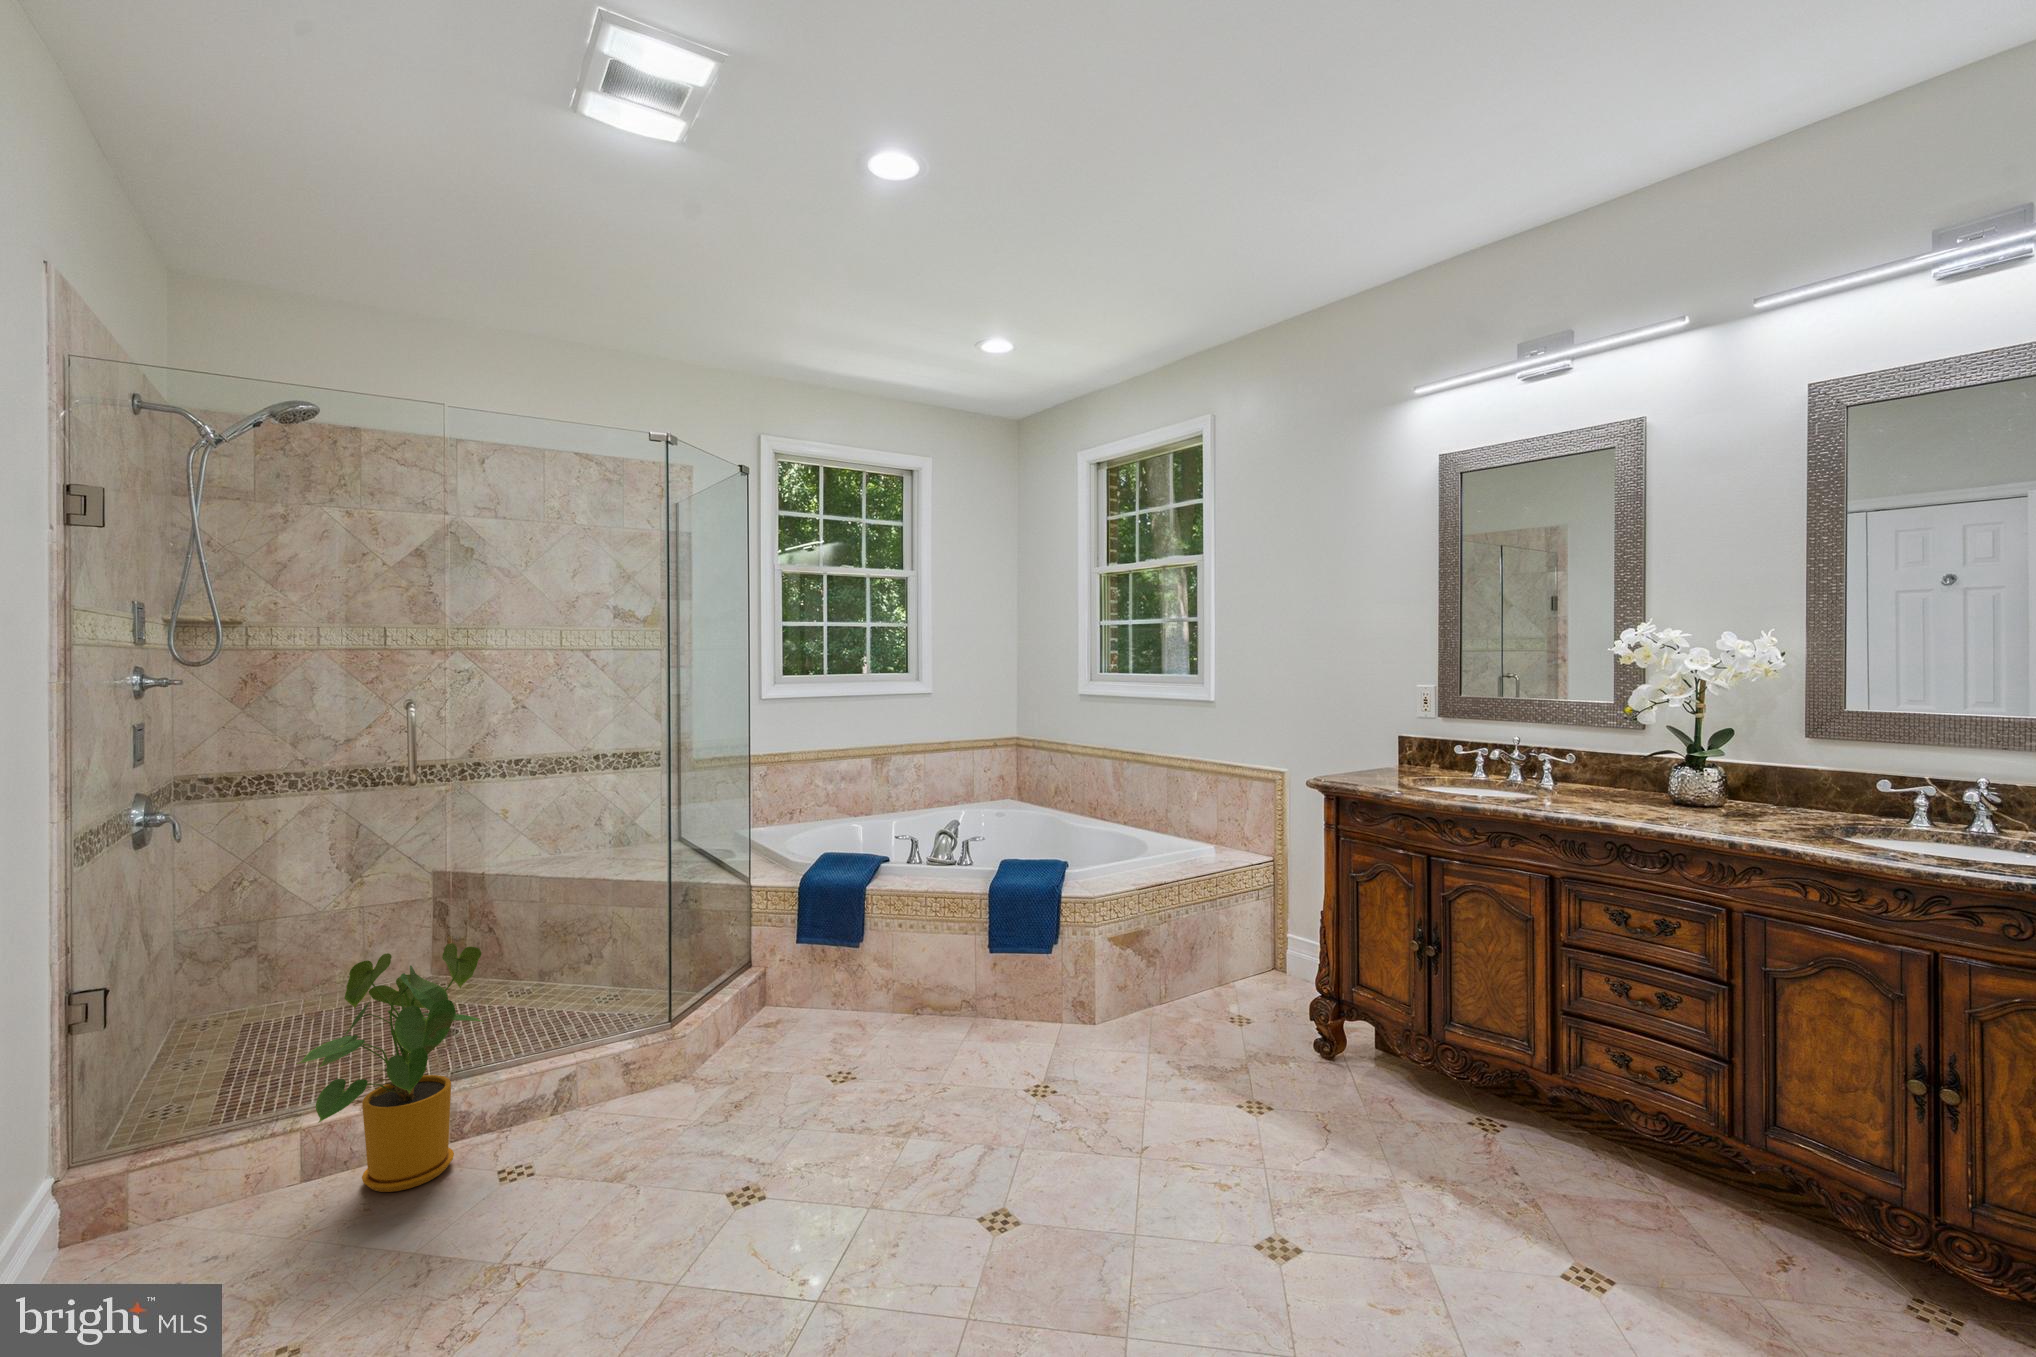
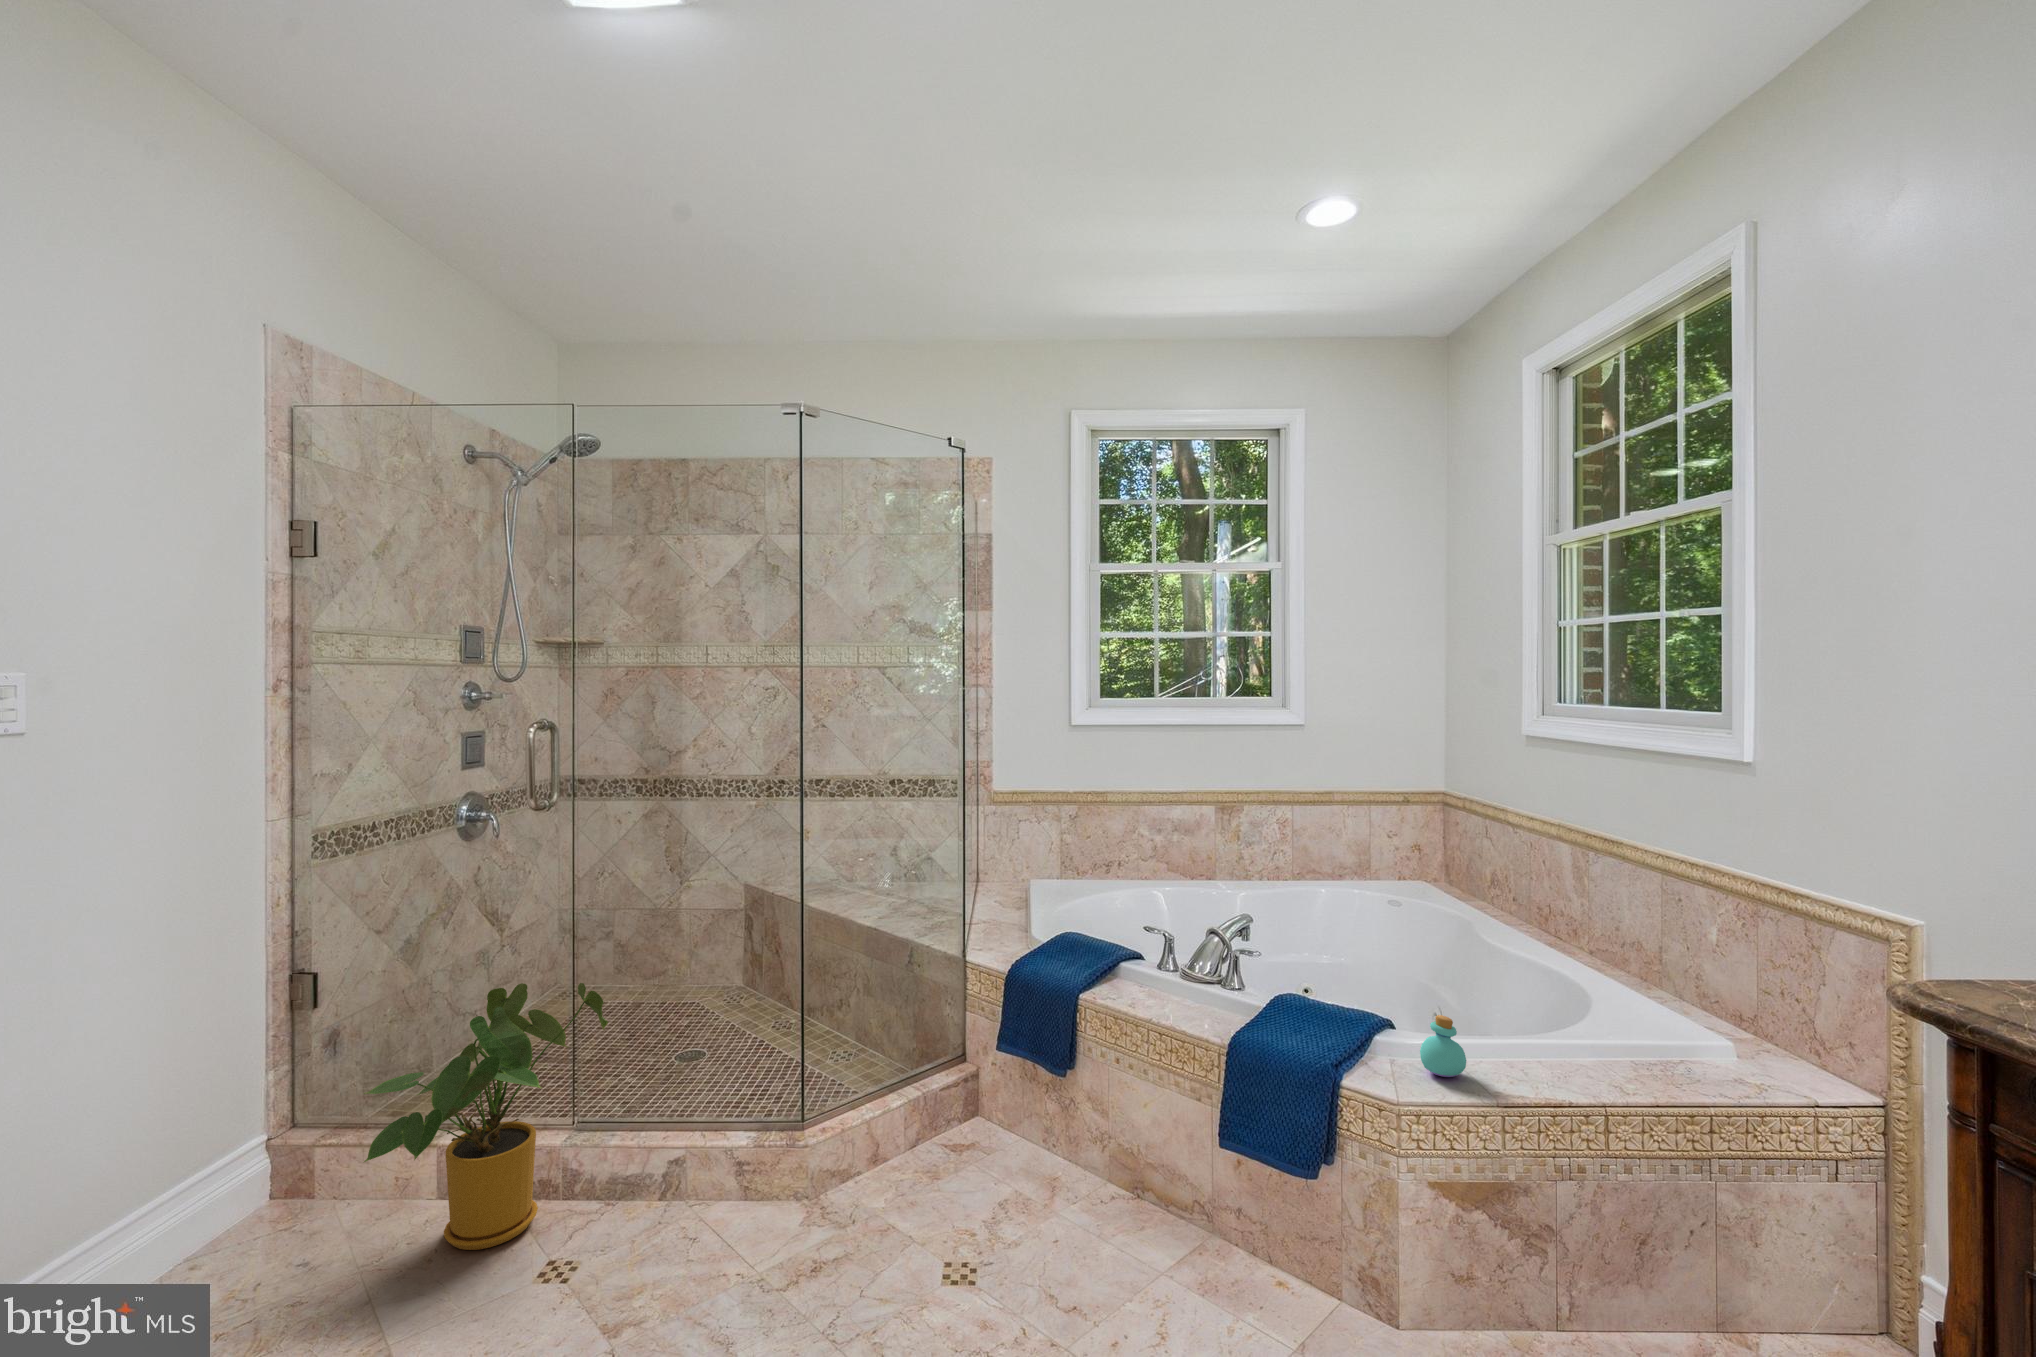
perfume bottle: none [1092,850,1116,883] -> present [1420,1015,1466,1077]

